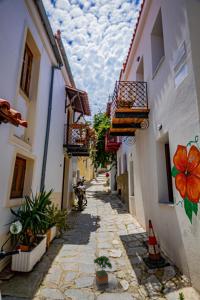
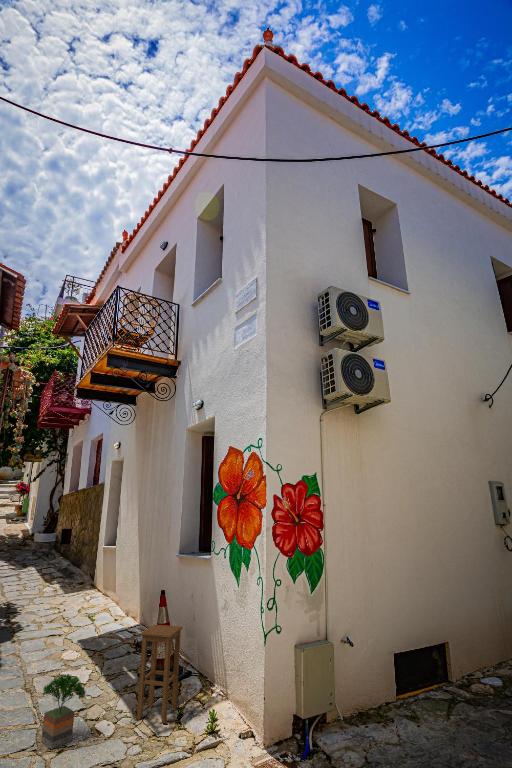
stool: none [137,238,161,291] -> present [137,625,183,723]

